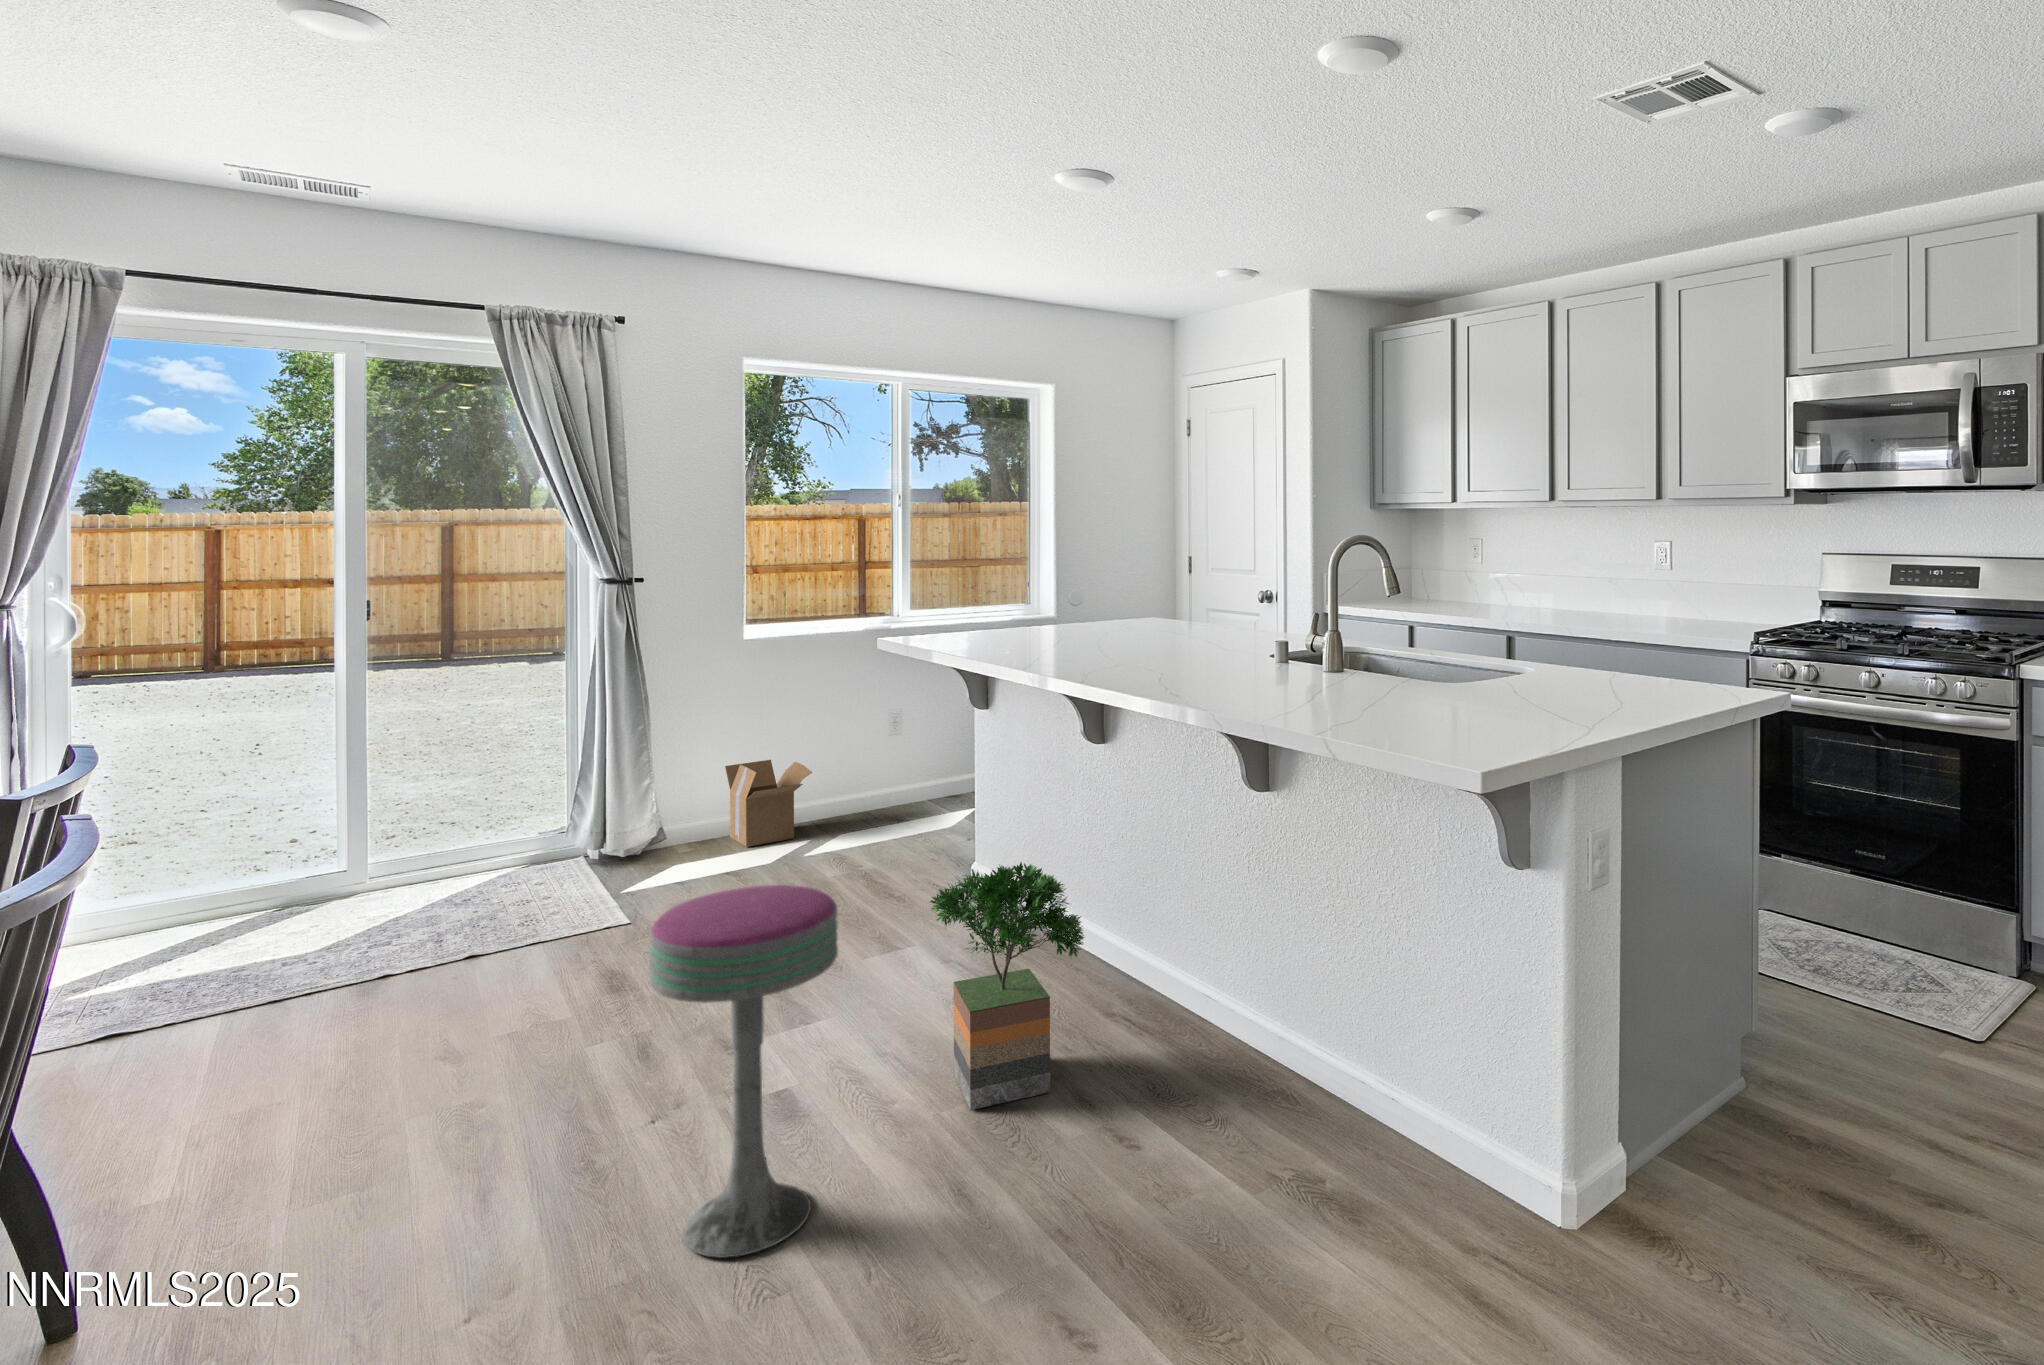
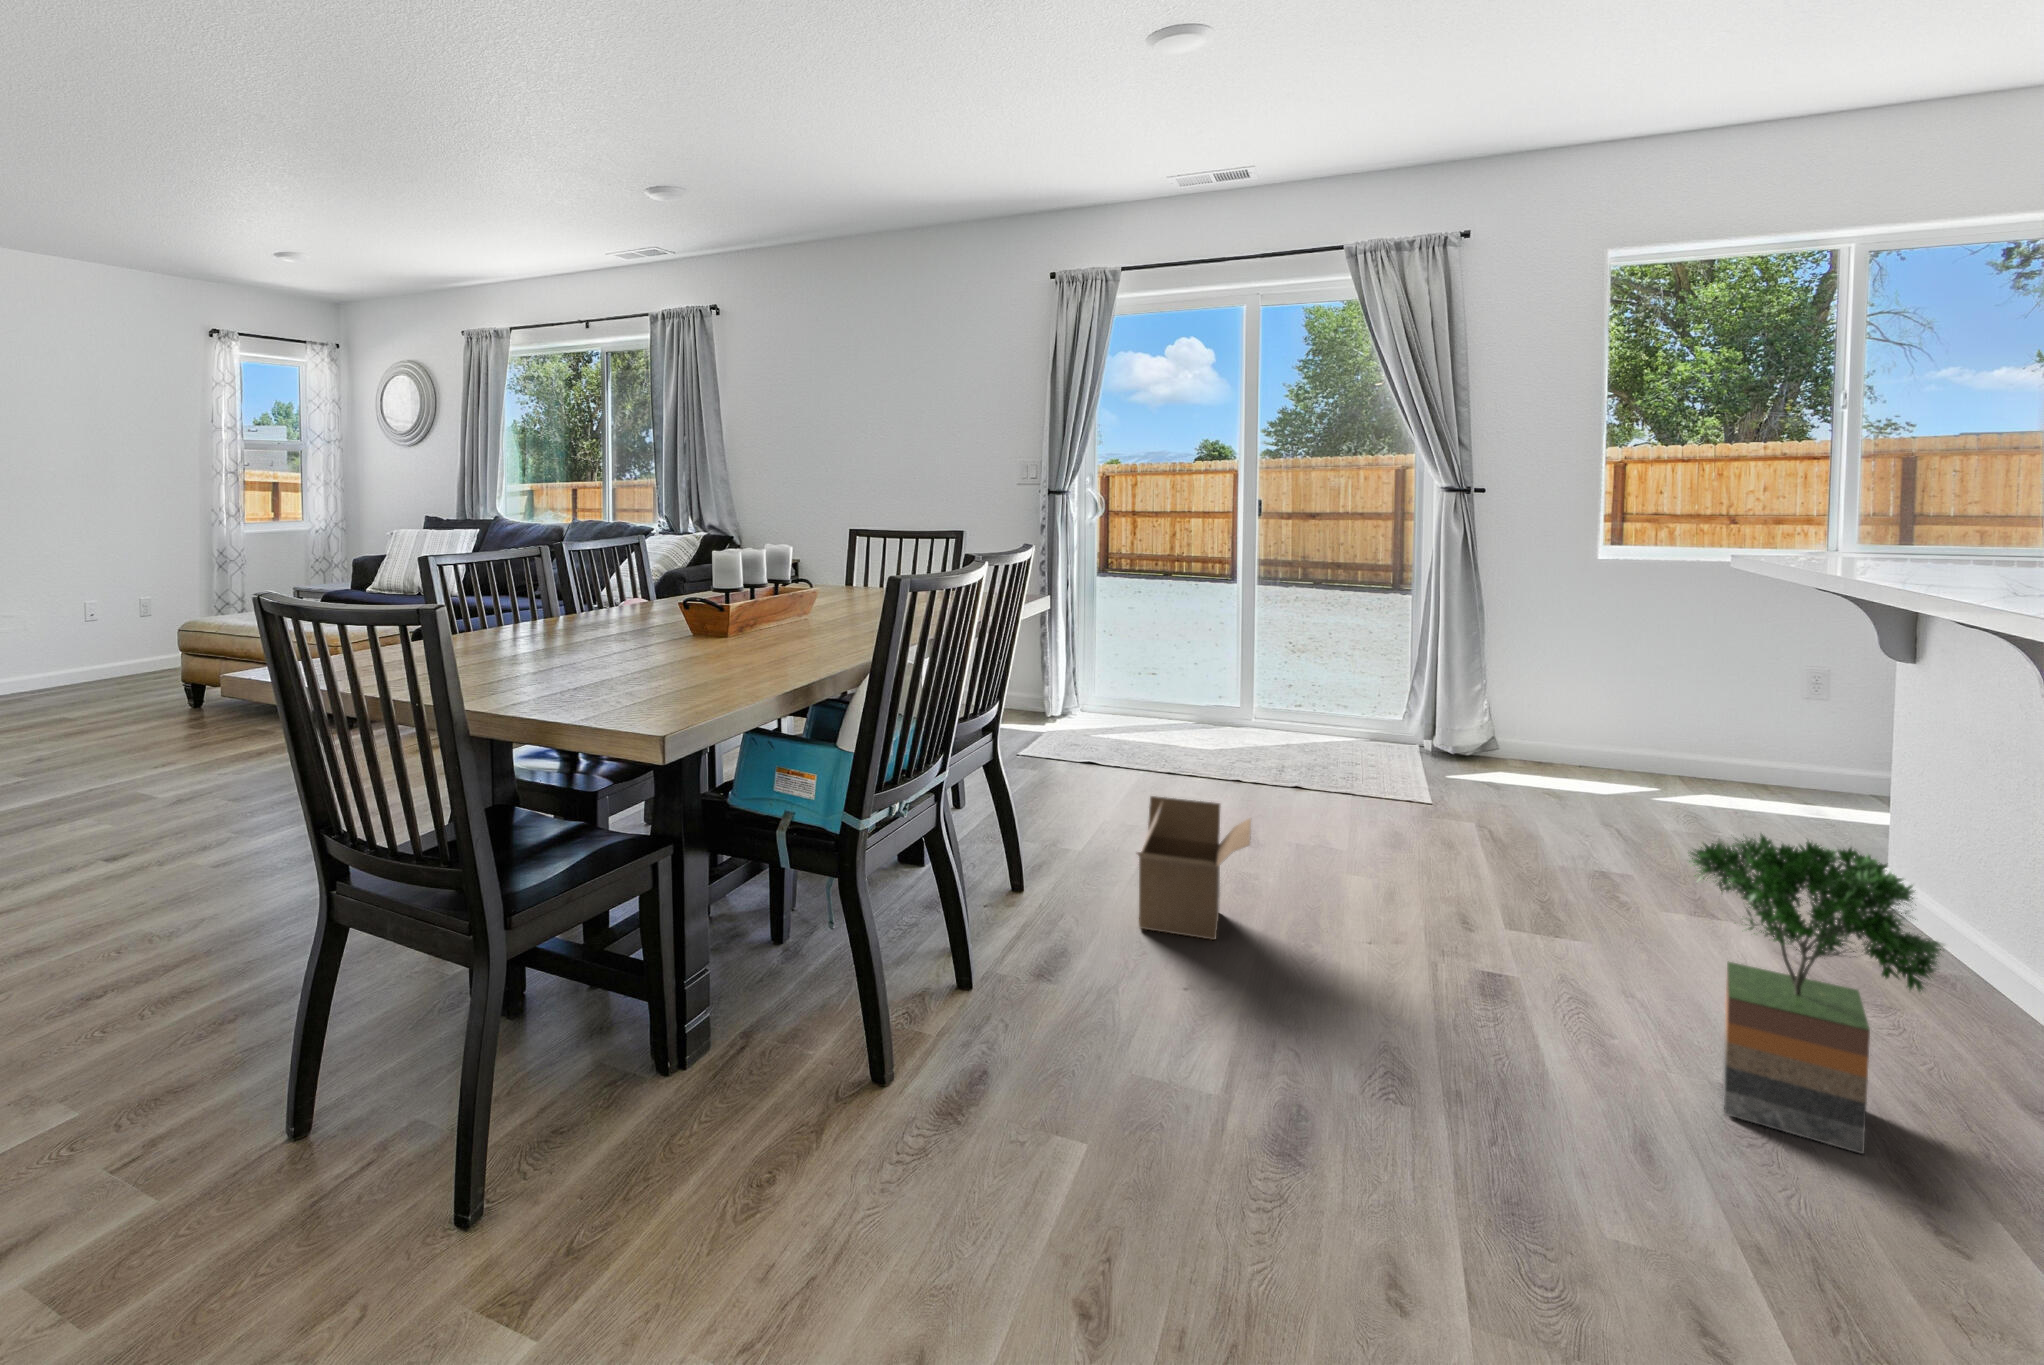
cardboard box: present [725,760,812,847] -> present [1137,796,1251,940]
bar stool: present [649,885,838,1258] -> none [1327,761,1522,1111]

